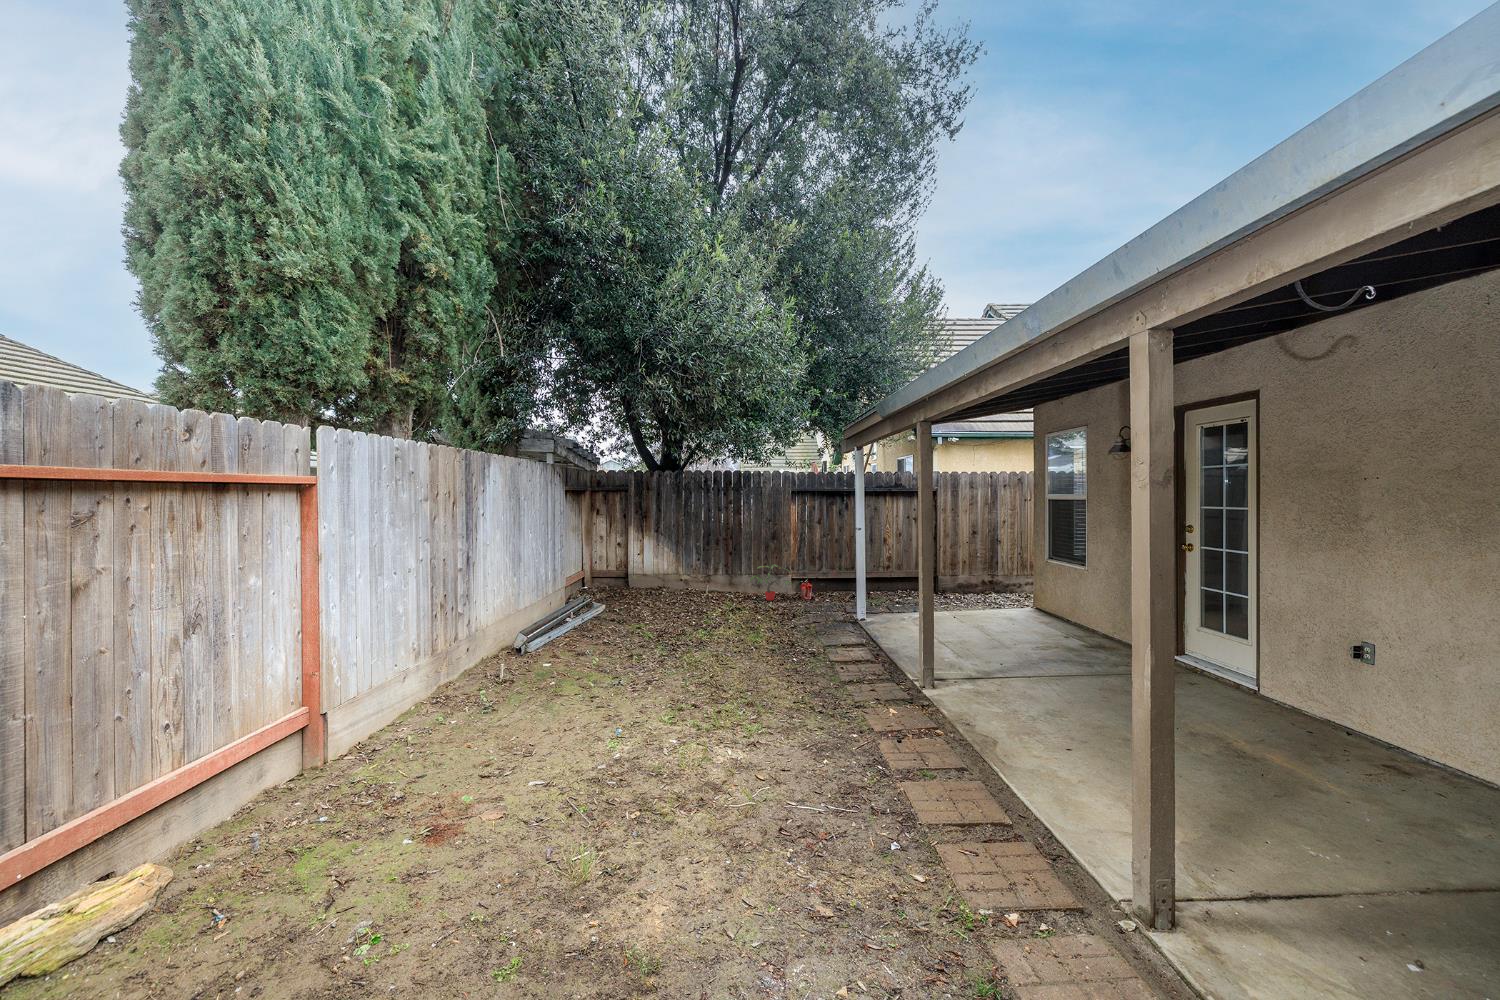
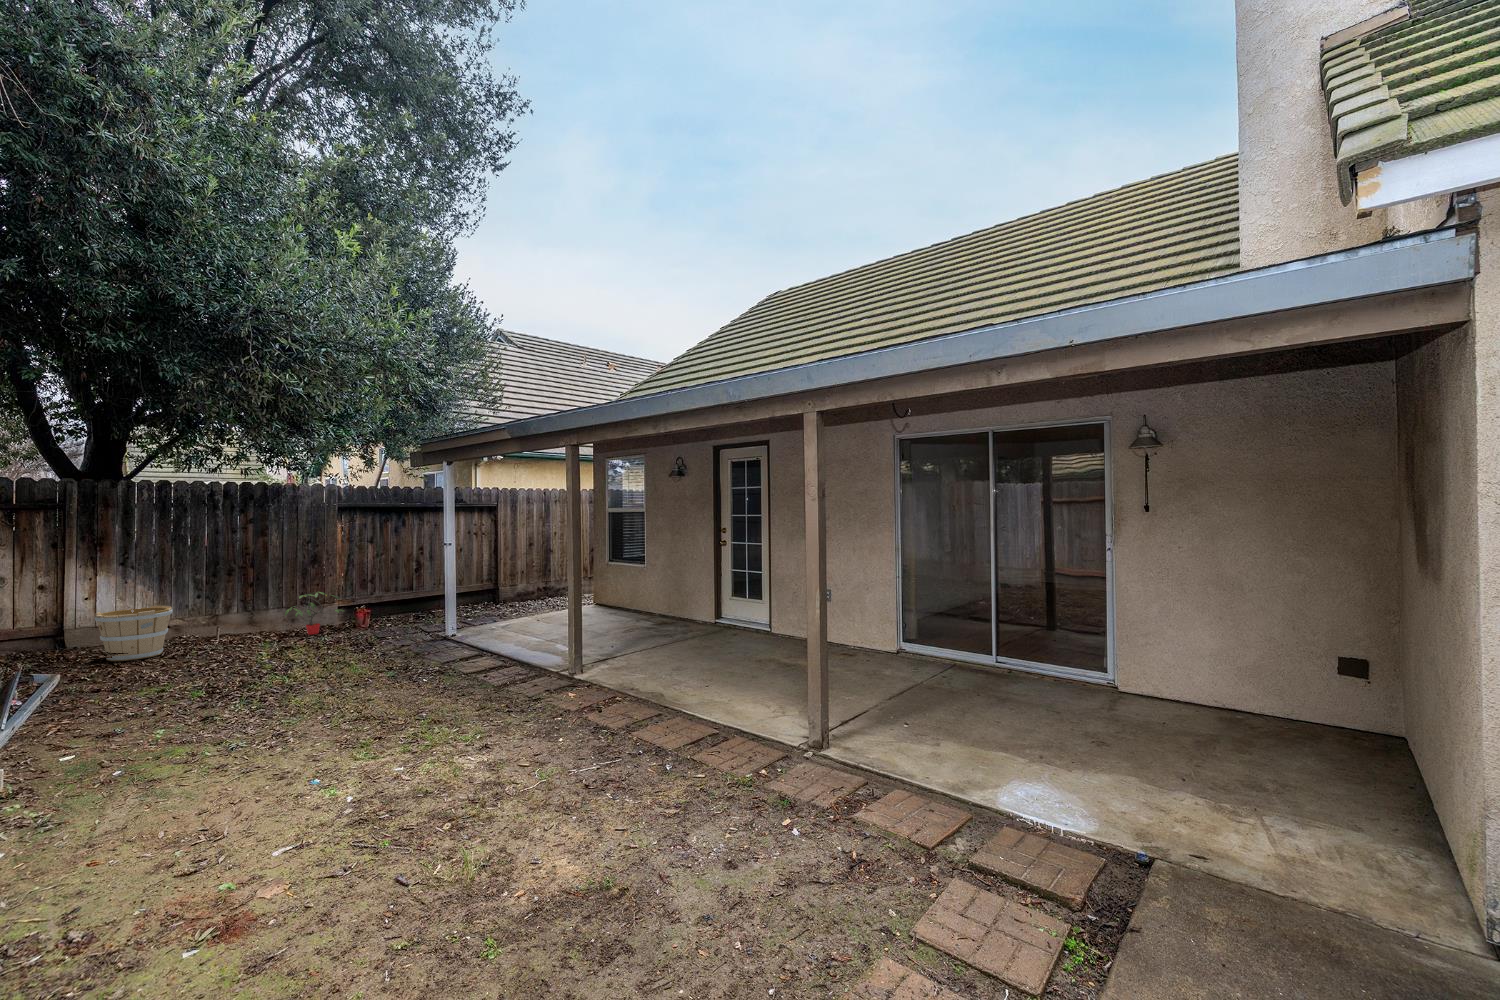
wooden bucket: none [638,564,678,602] -> present [95,605,173,661]

